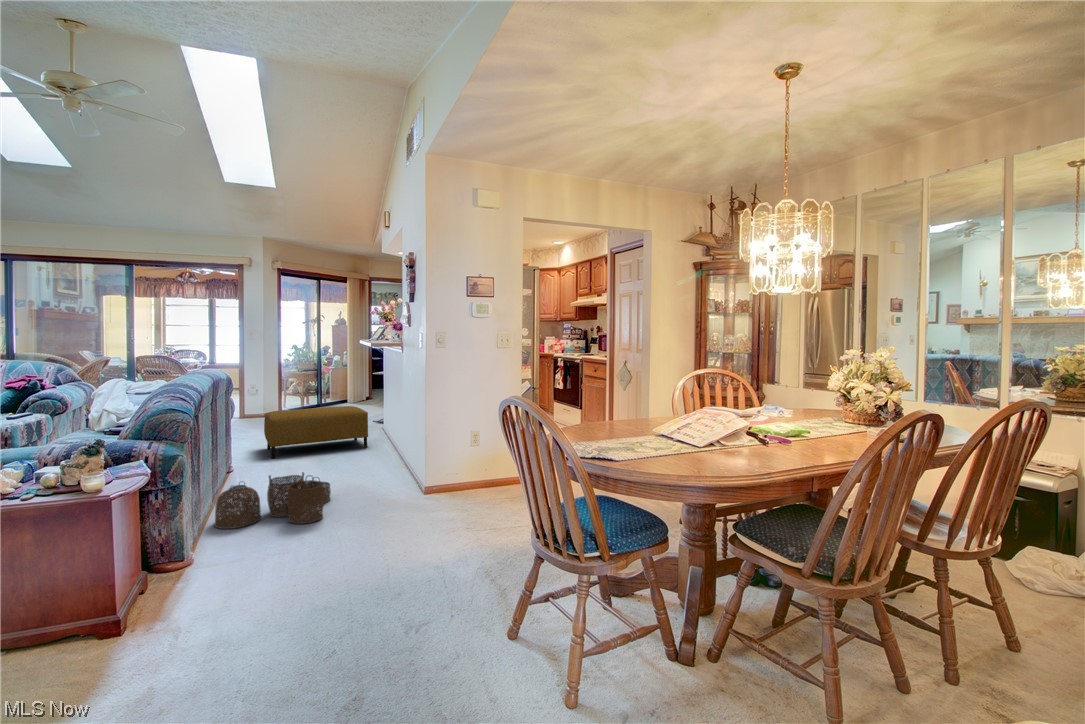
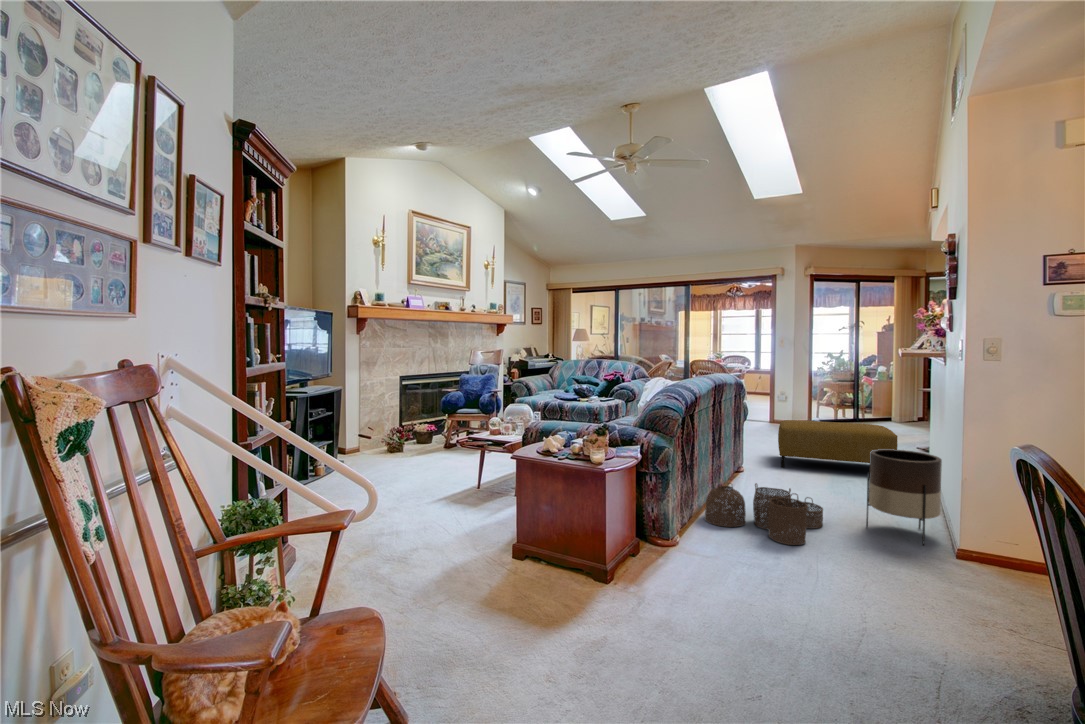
planter: none [362,422,412,491] -> present [866,449,942,545]

